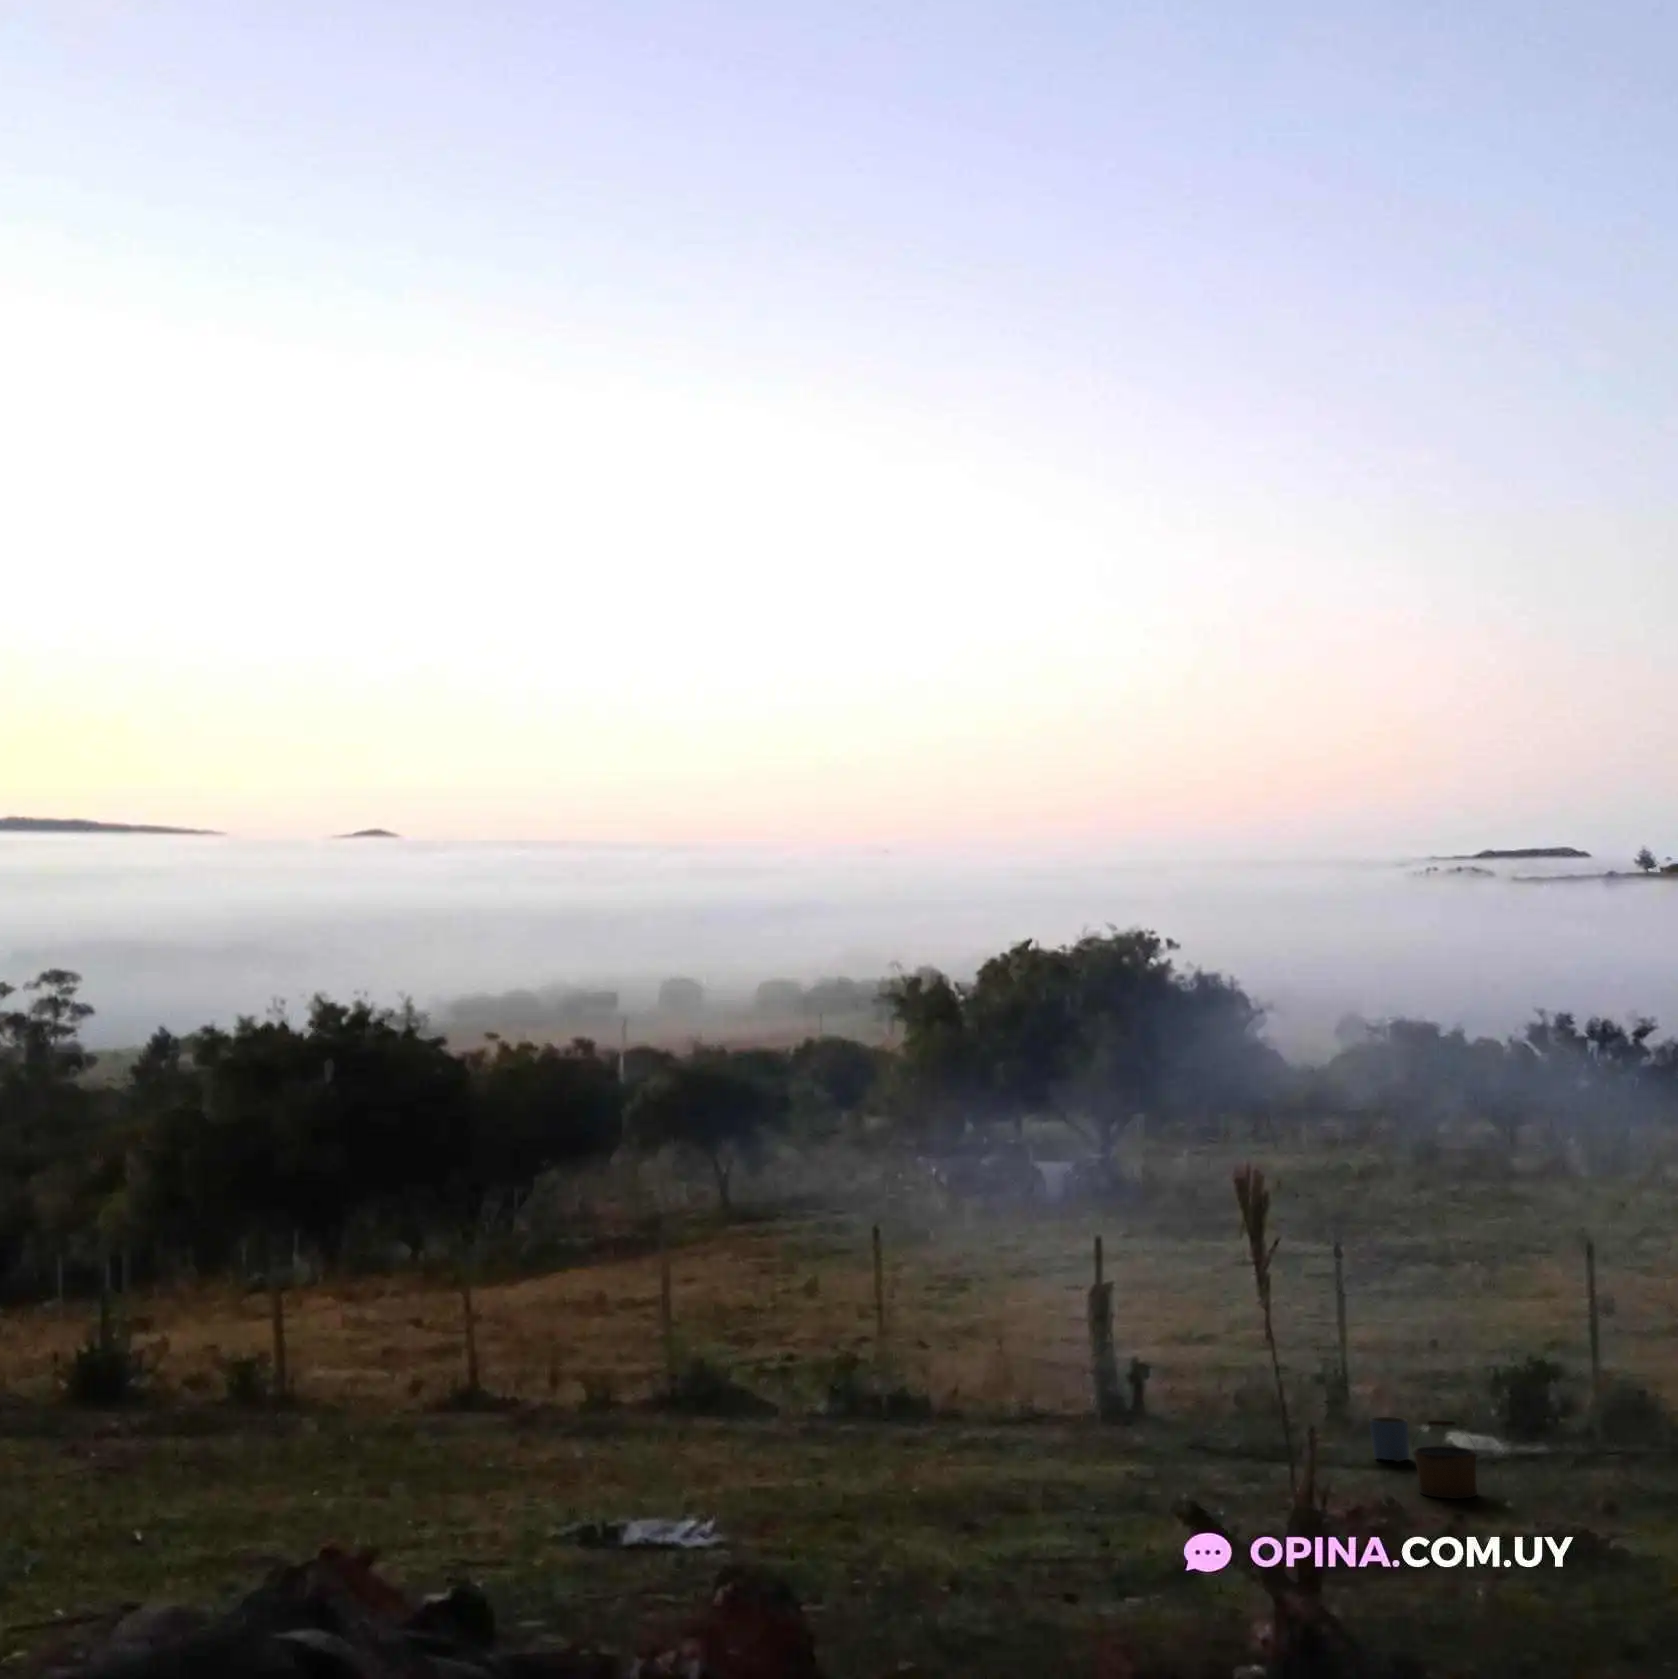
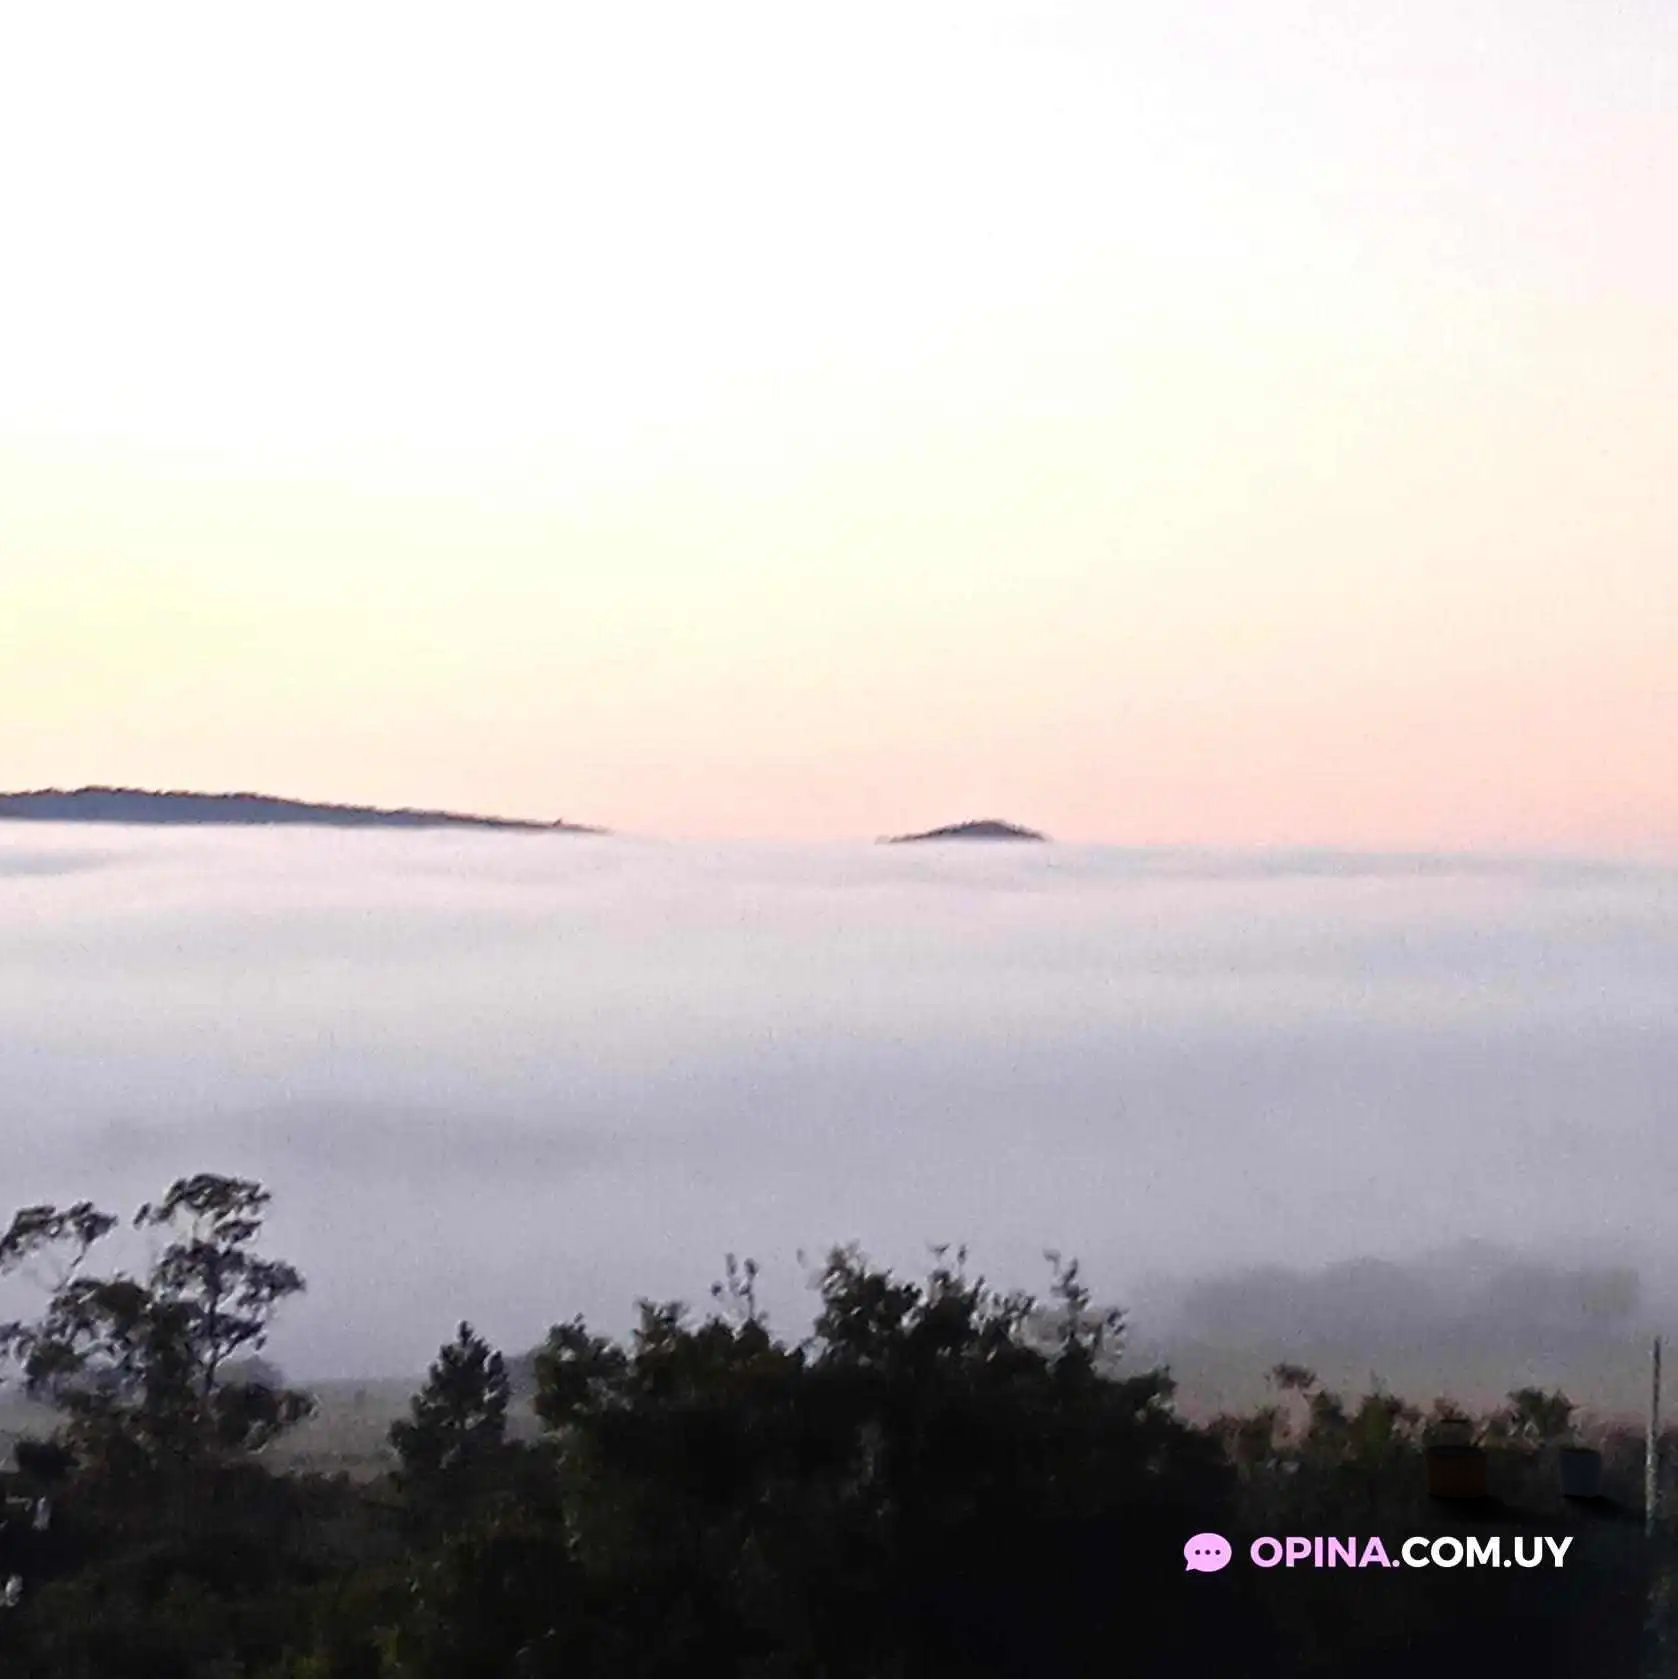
planter: present [1370,1417,1409,1462] -> present [1557,1447,1601,1498]

